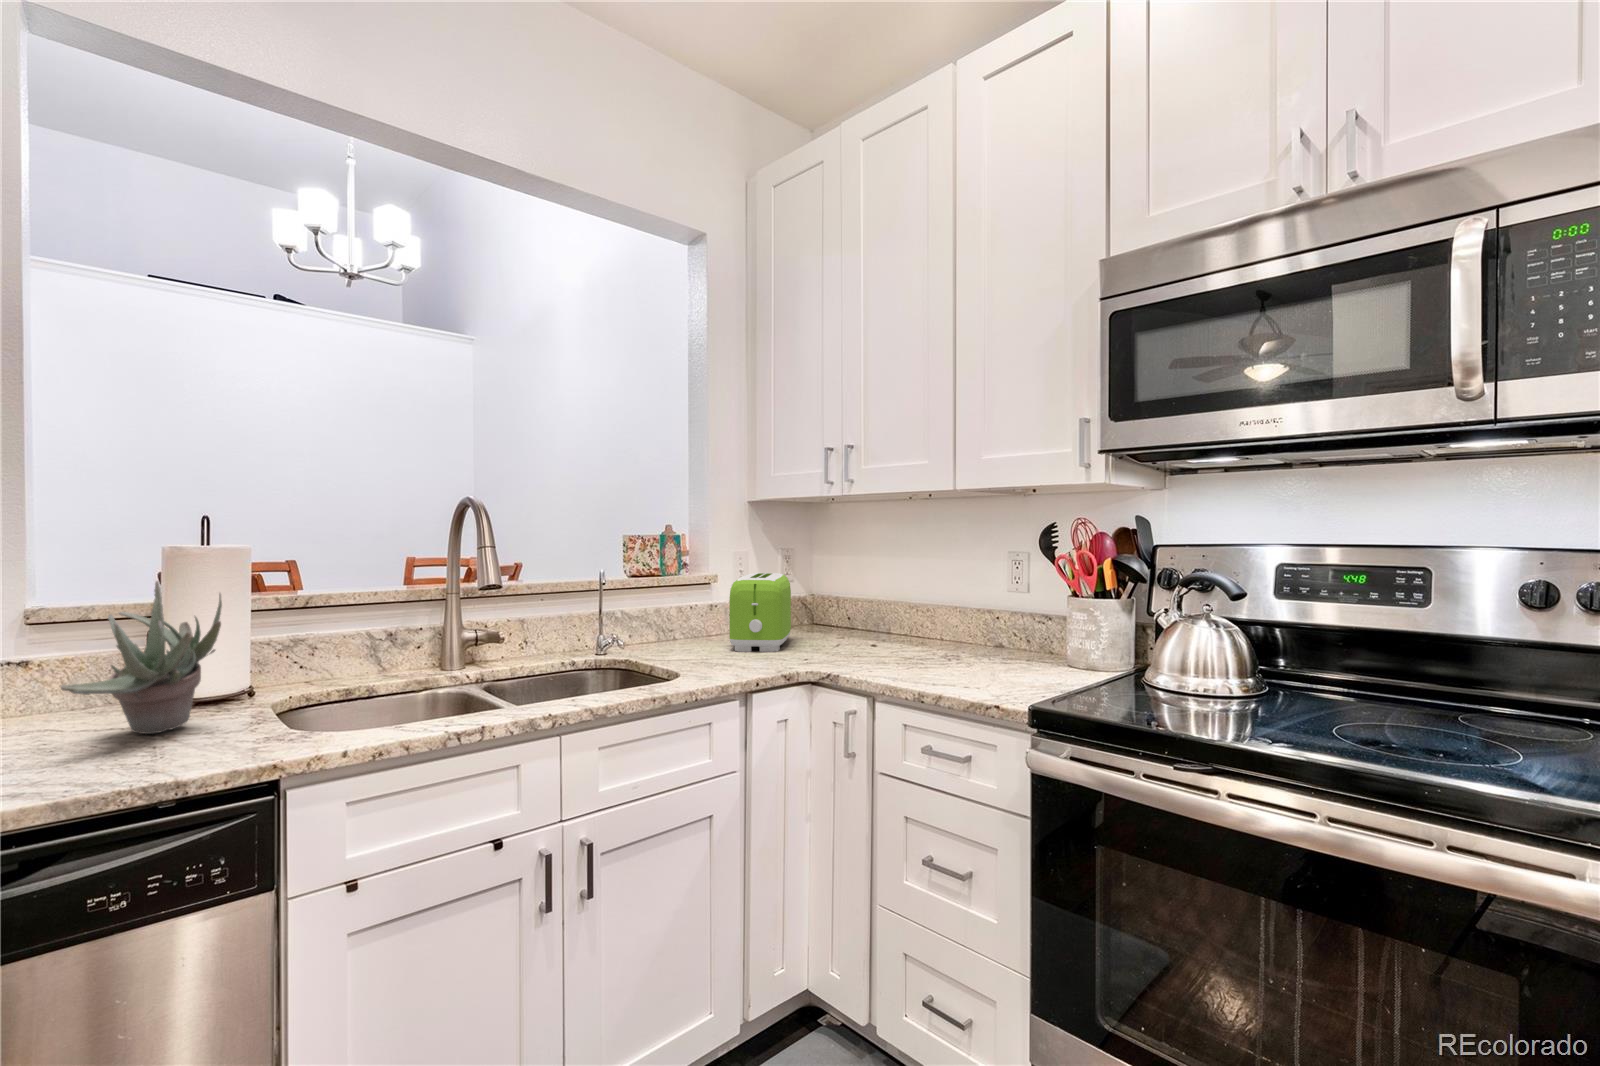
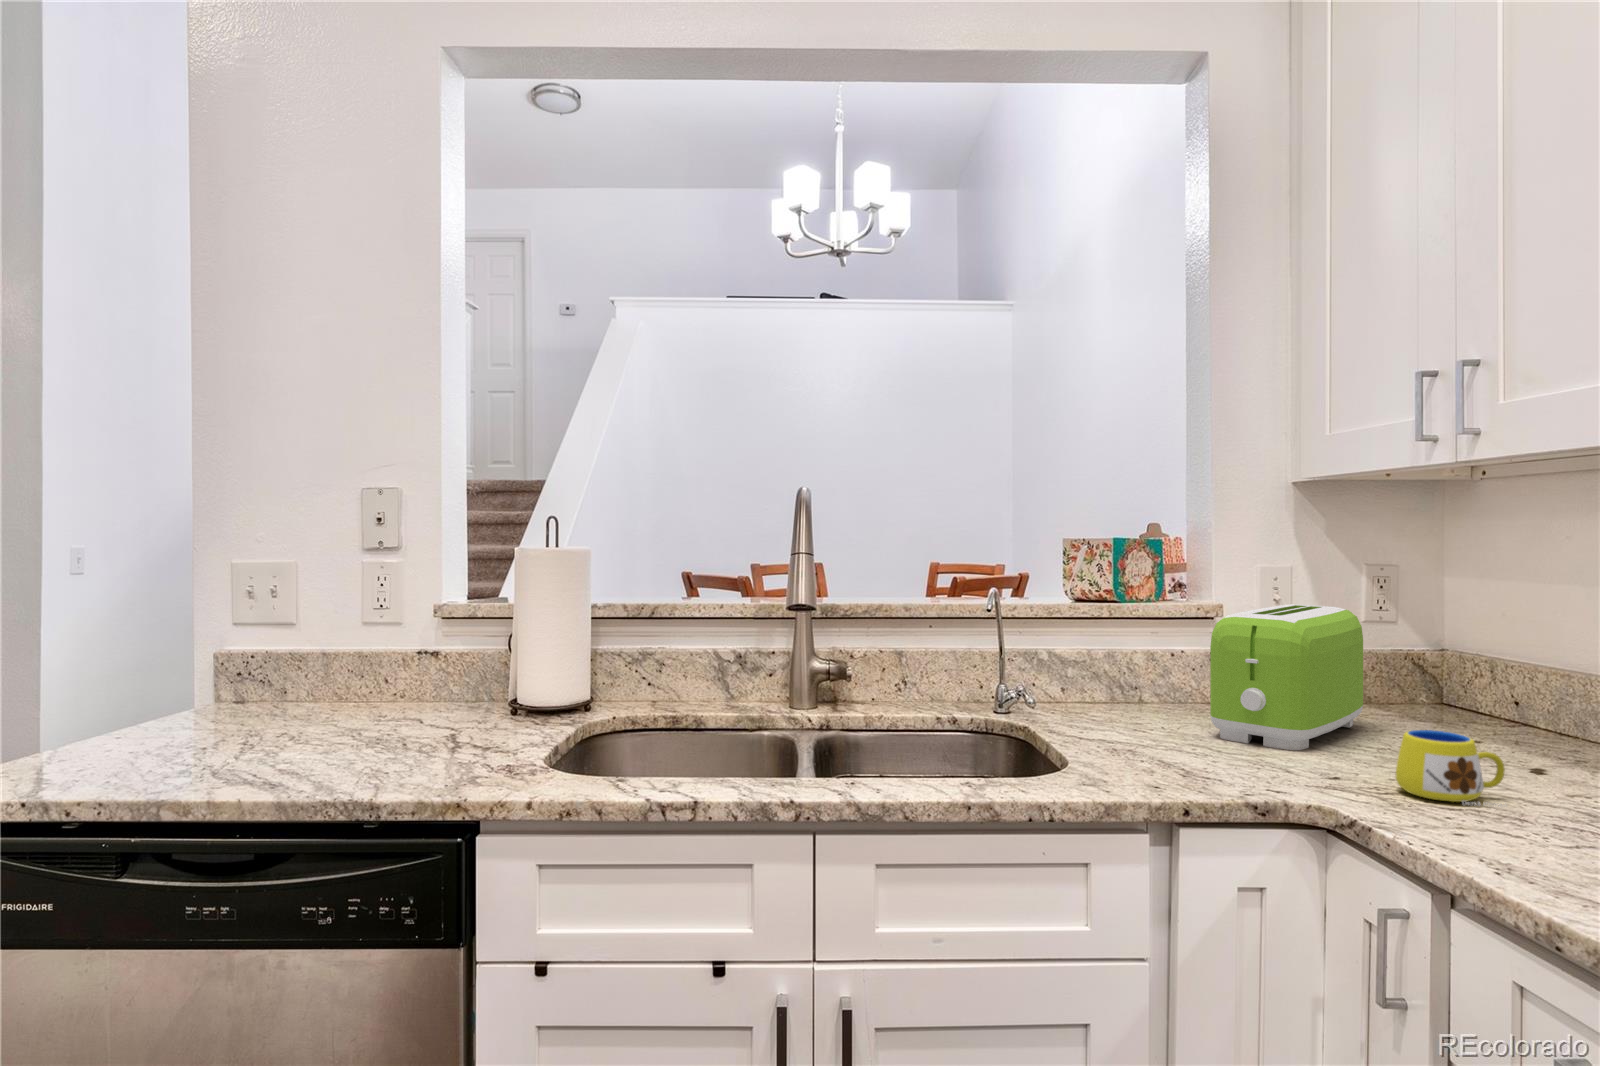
succulent plant: present [61,581,222,734] -> none [352,585,512,740]
mug: none [835,628,880,661] -> present [1396,730,1505,806]

